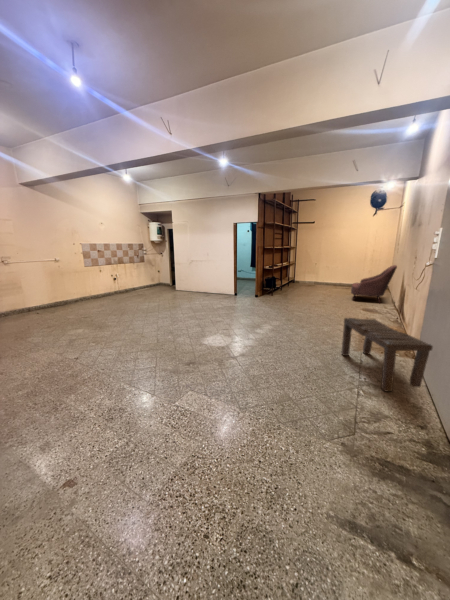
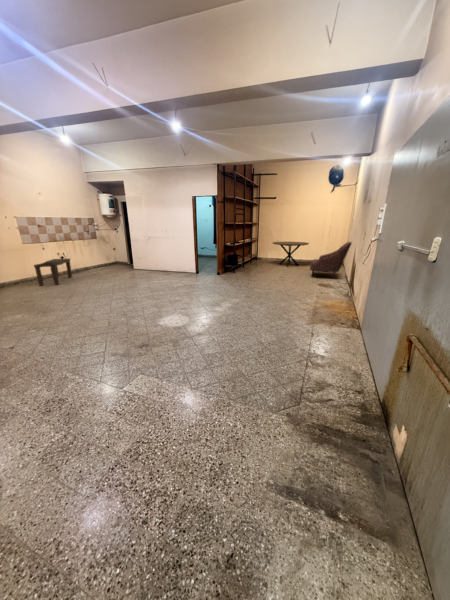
dining table: none [310,265,349,290] -> present [273,242,309,267]
bench: present [342,318,433,391] -> present [34,259,72,286]

